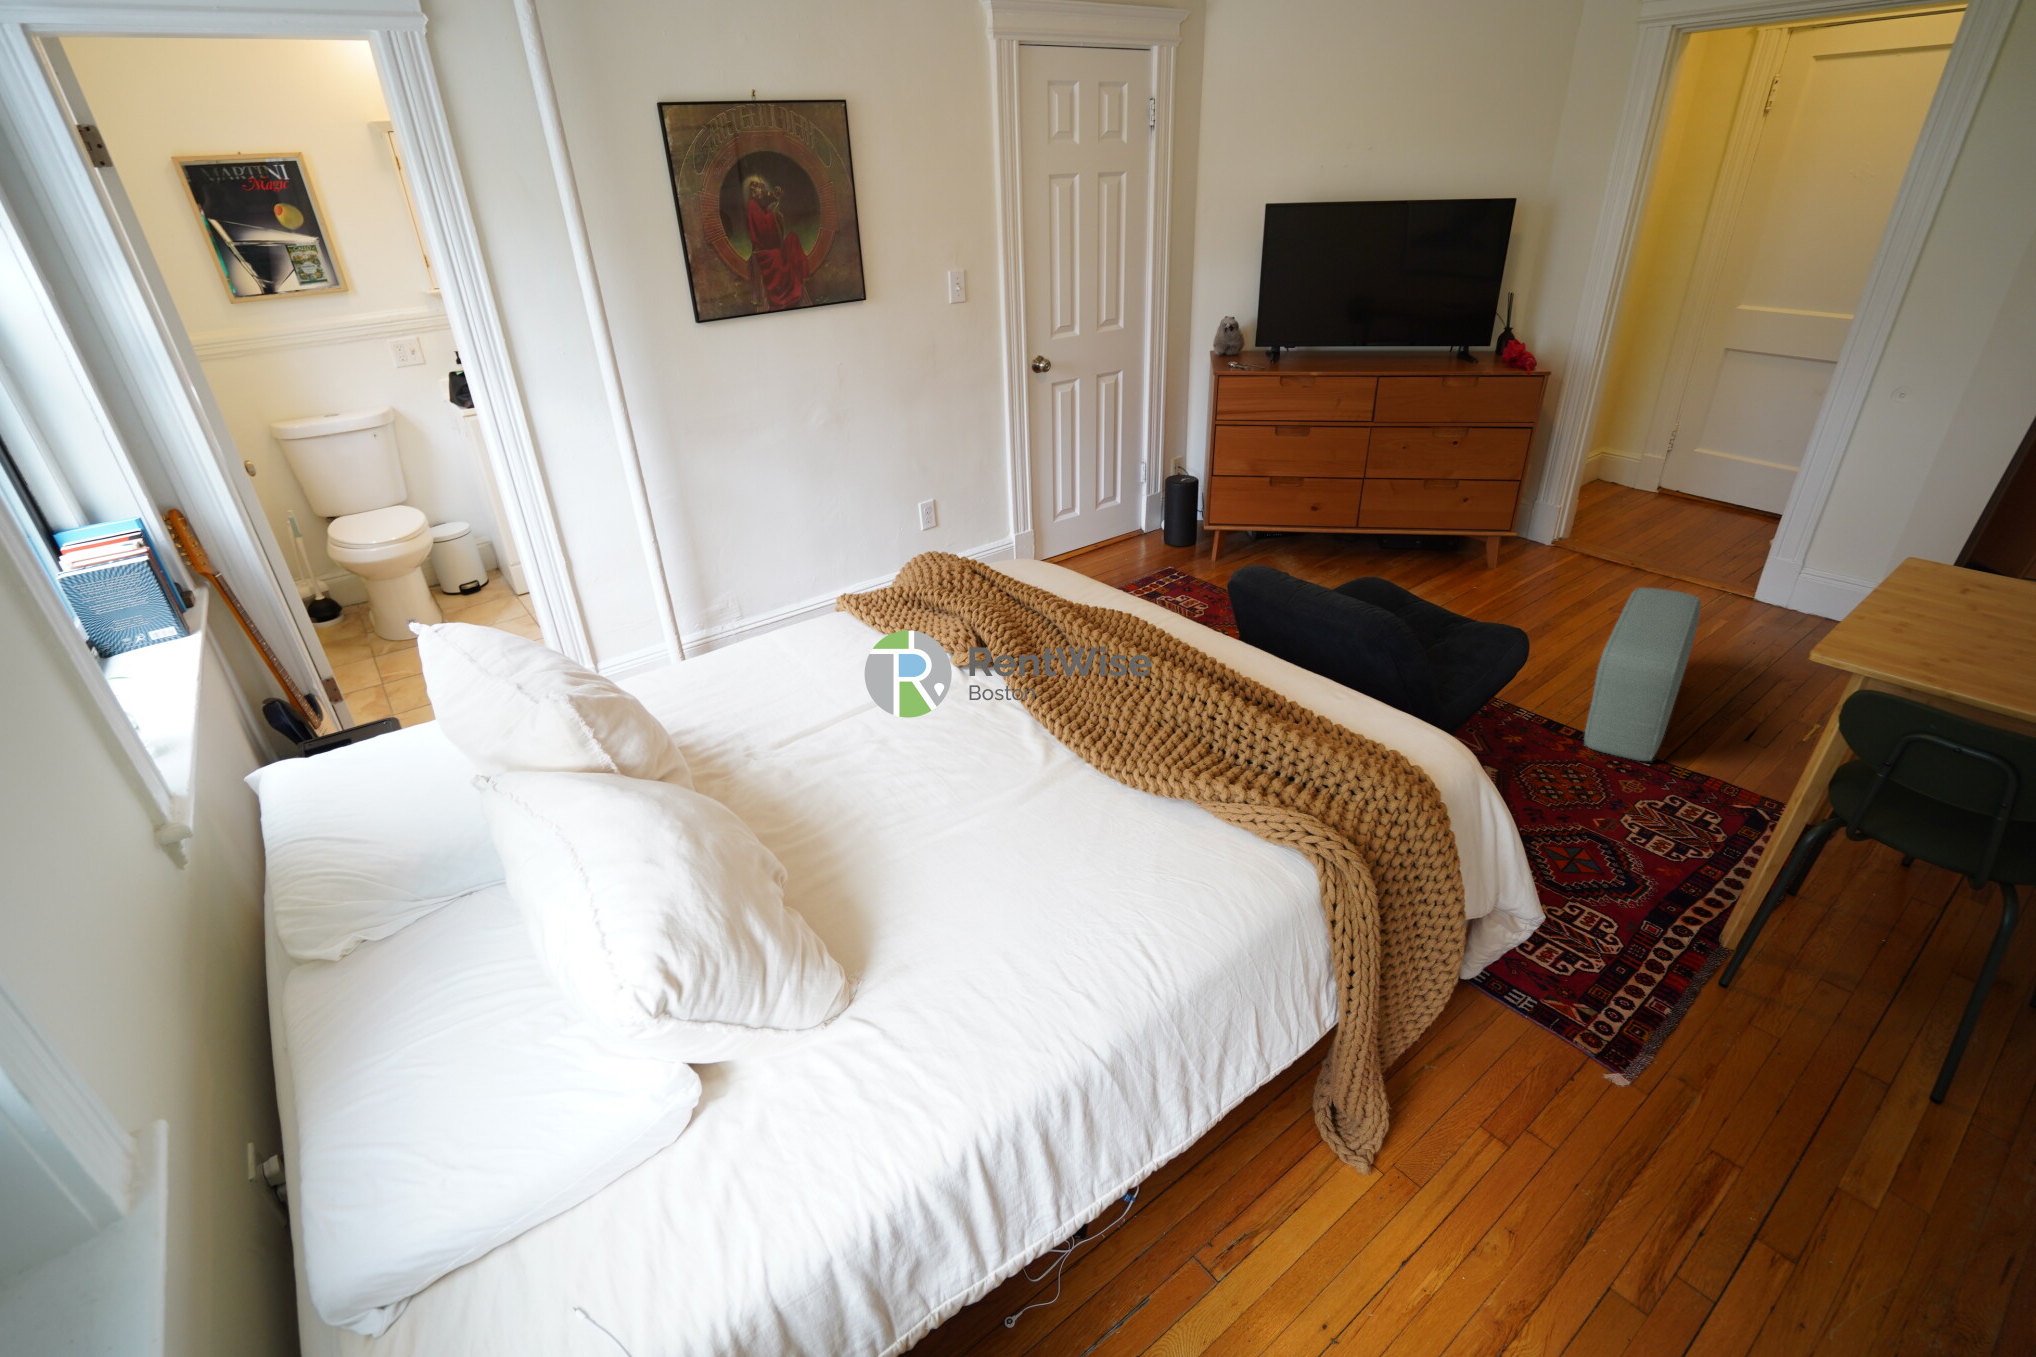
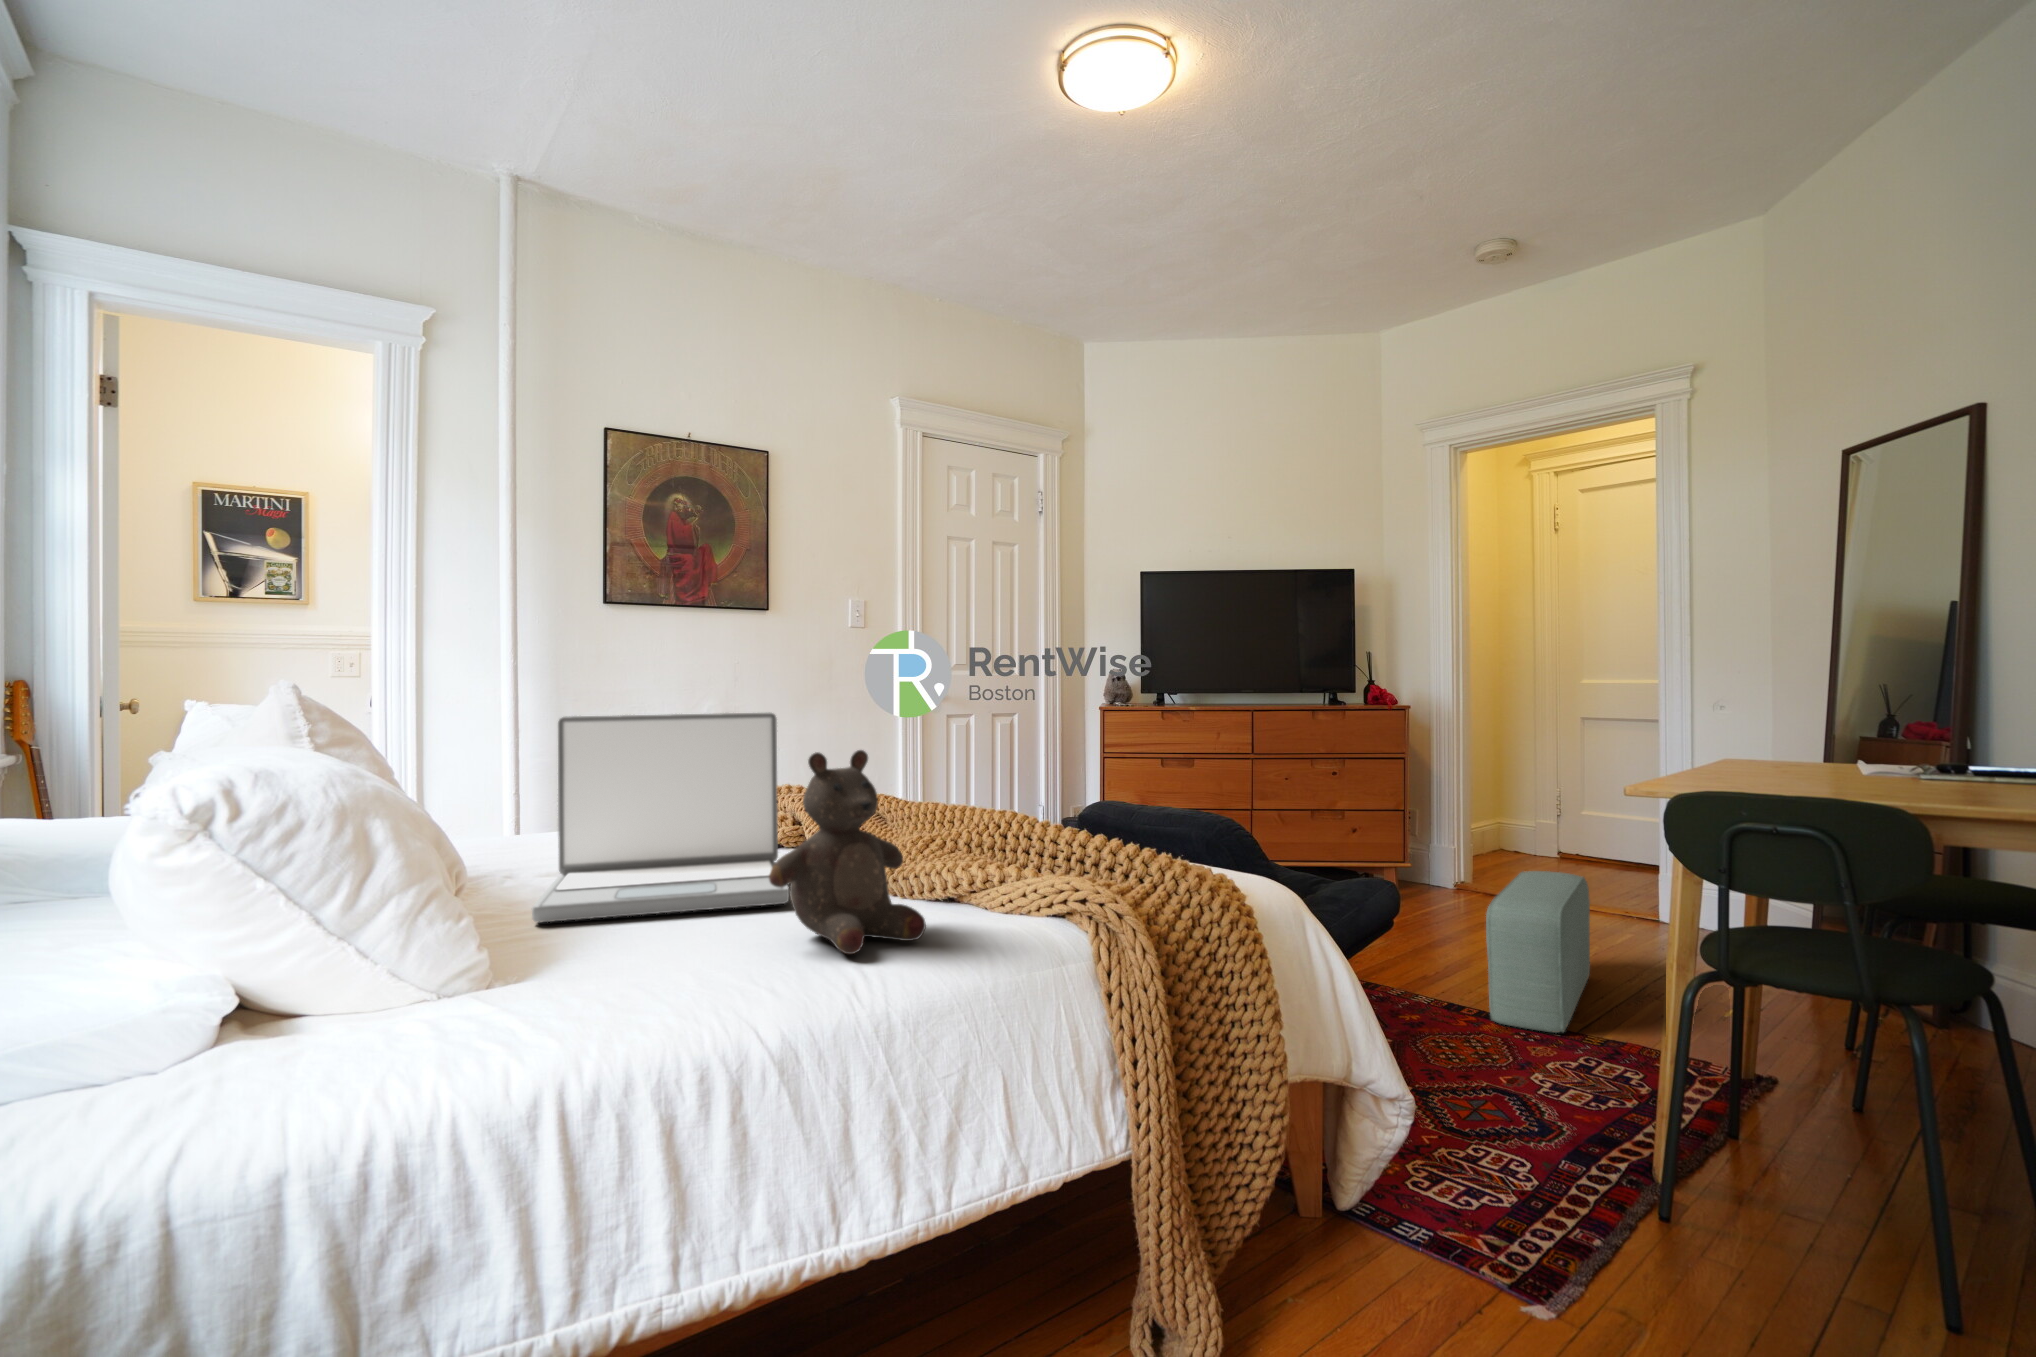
laptop: none [788,610,1032,858] -> present [532,713,789,922]
stuffed bear: none [1047,732,1180,923] -> present [769,750,926,954]

